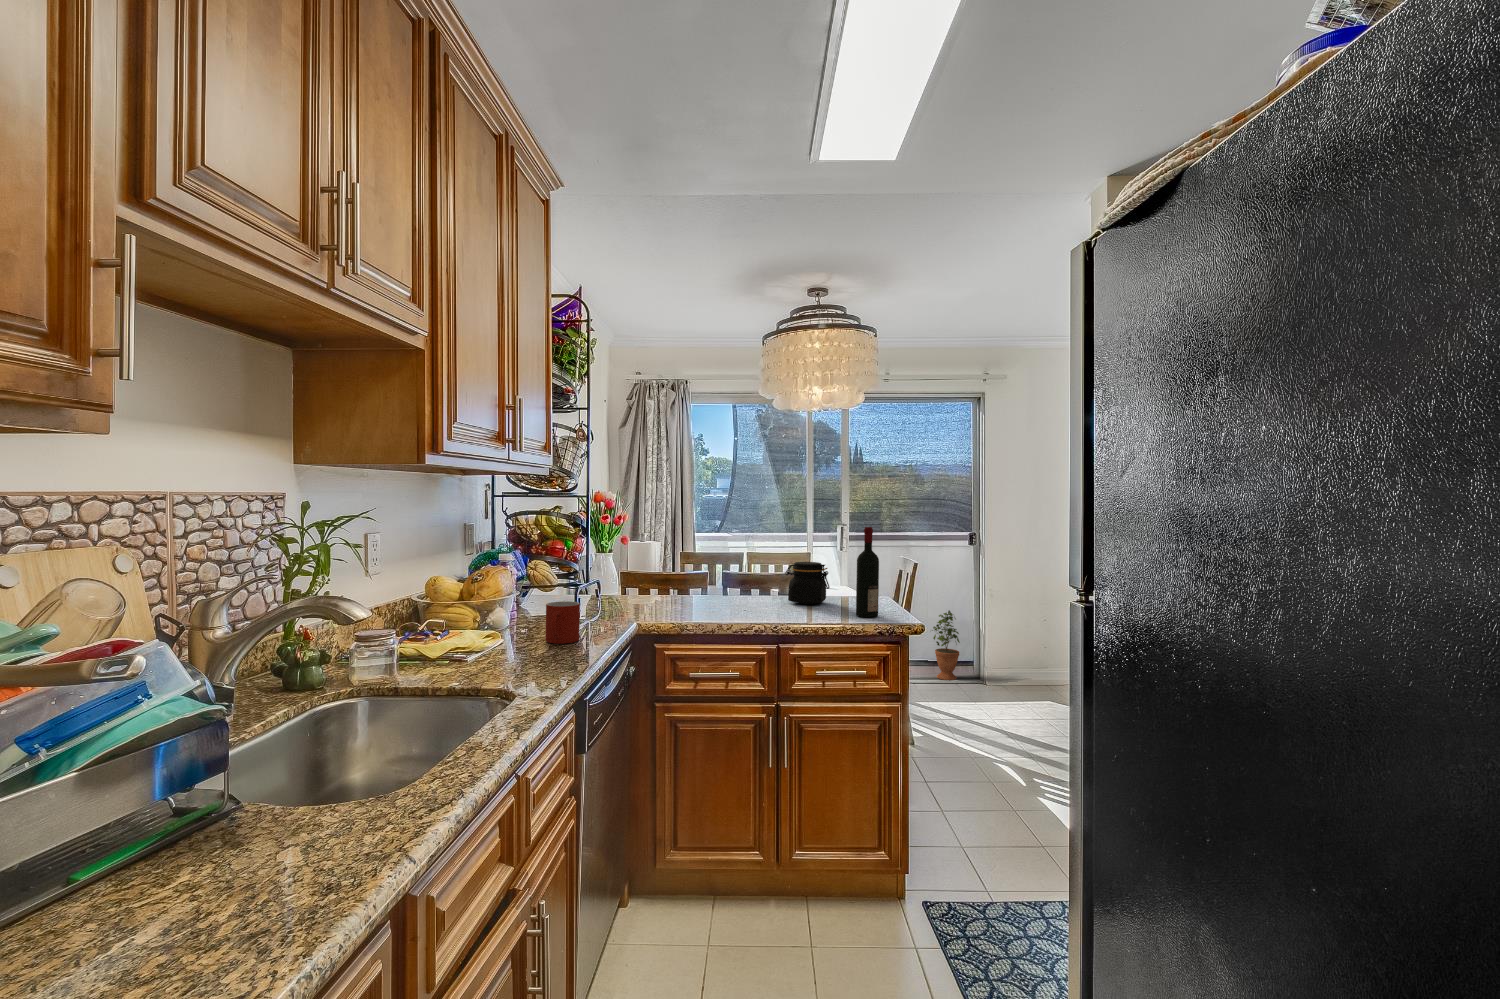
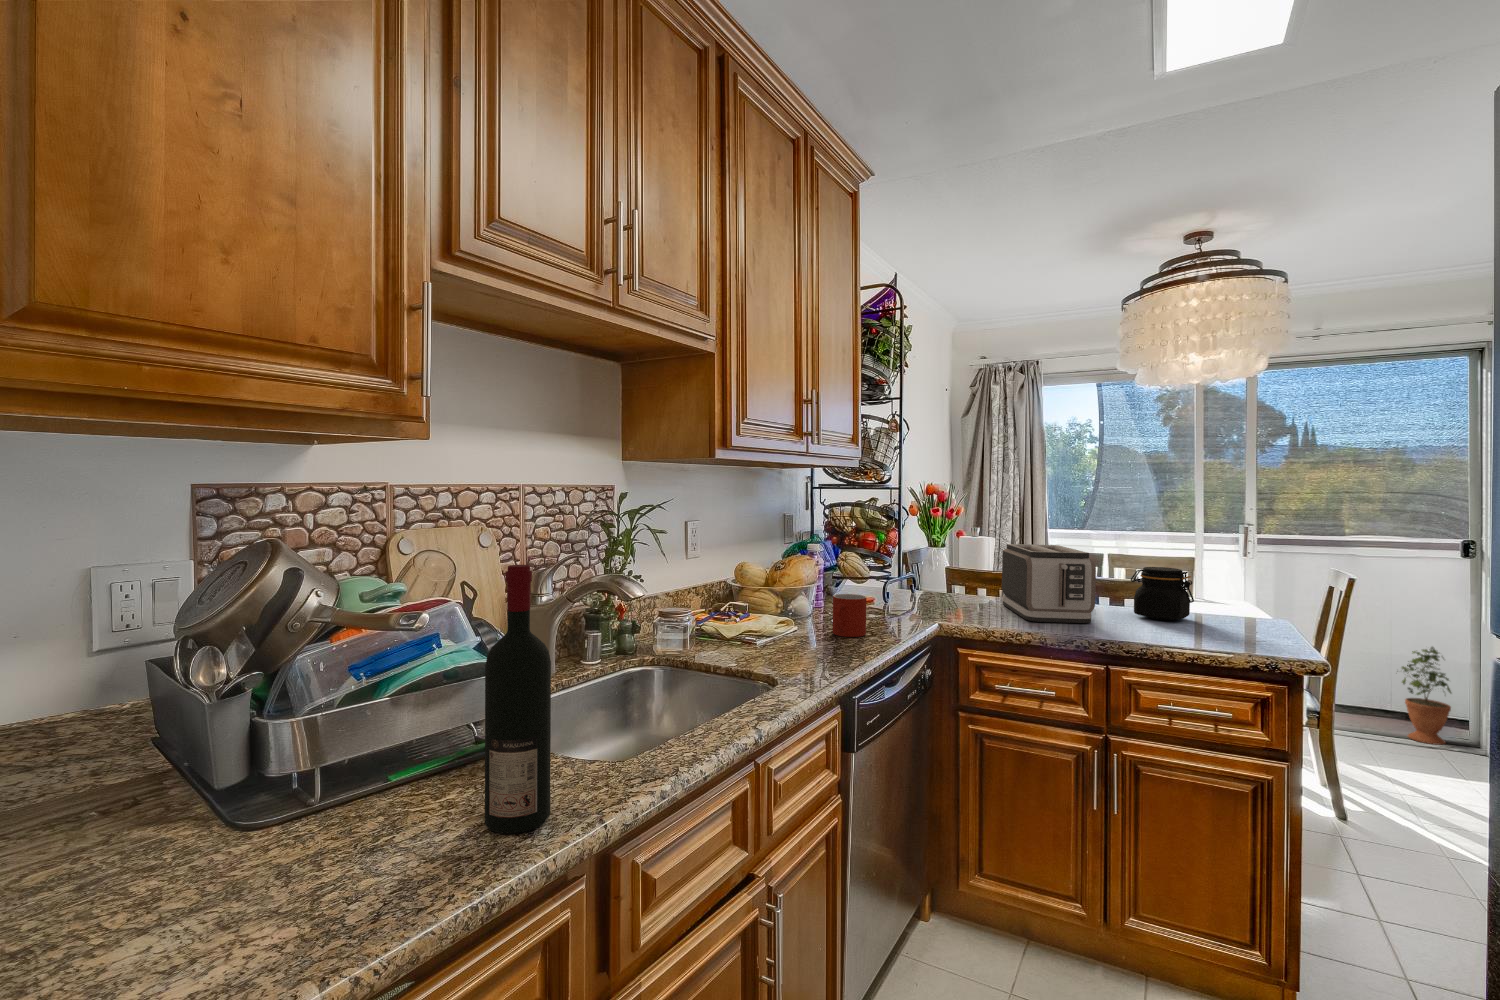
wine bottle: present [856,527,879,617] -> present [485,565,551,834]
toaster: none [685,547,764,614] -> present [1002,544,1096,623]

